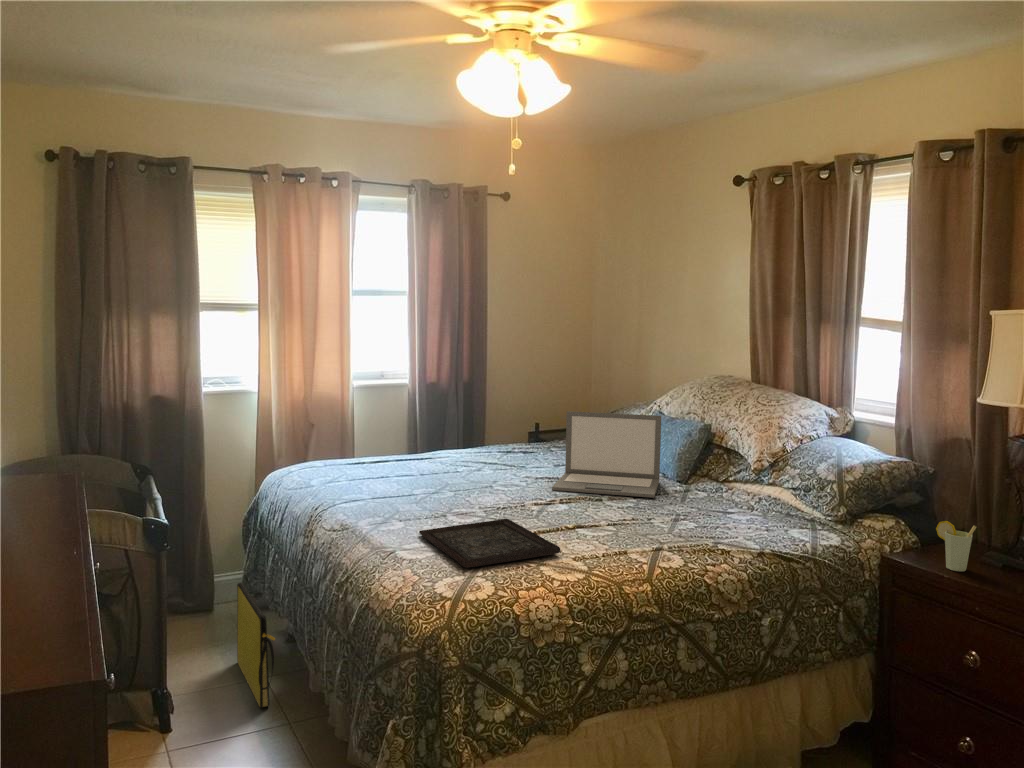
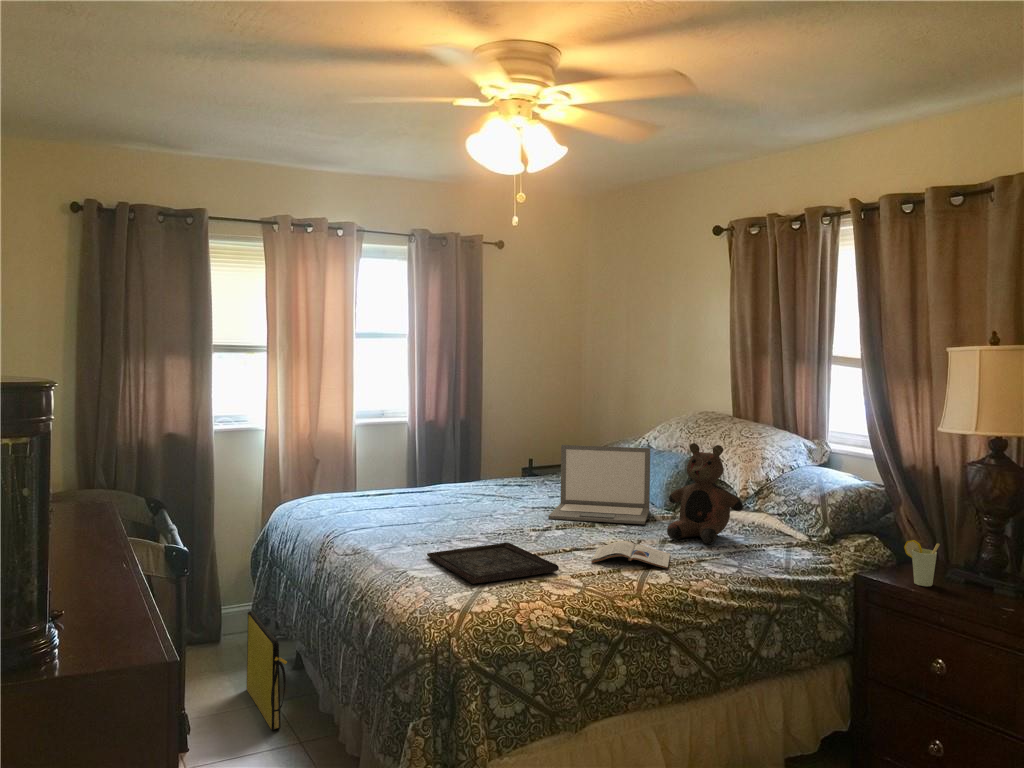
teddy bear: none [678,413,761,521] -> present [667,443,743,544]
magazine: none [596,518,682,551] -> present [591,541,670,568]

